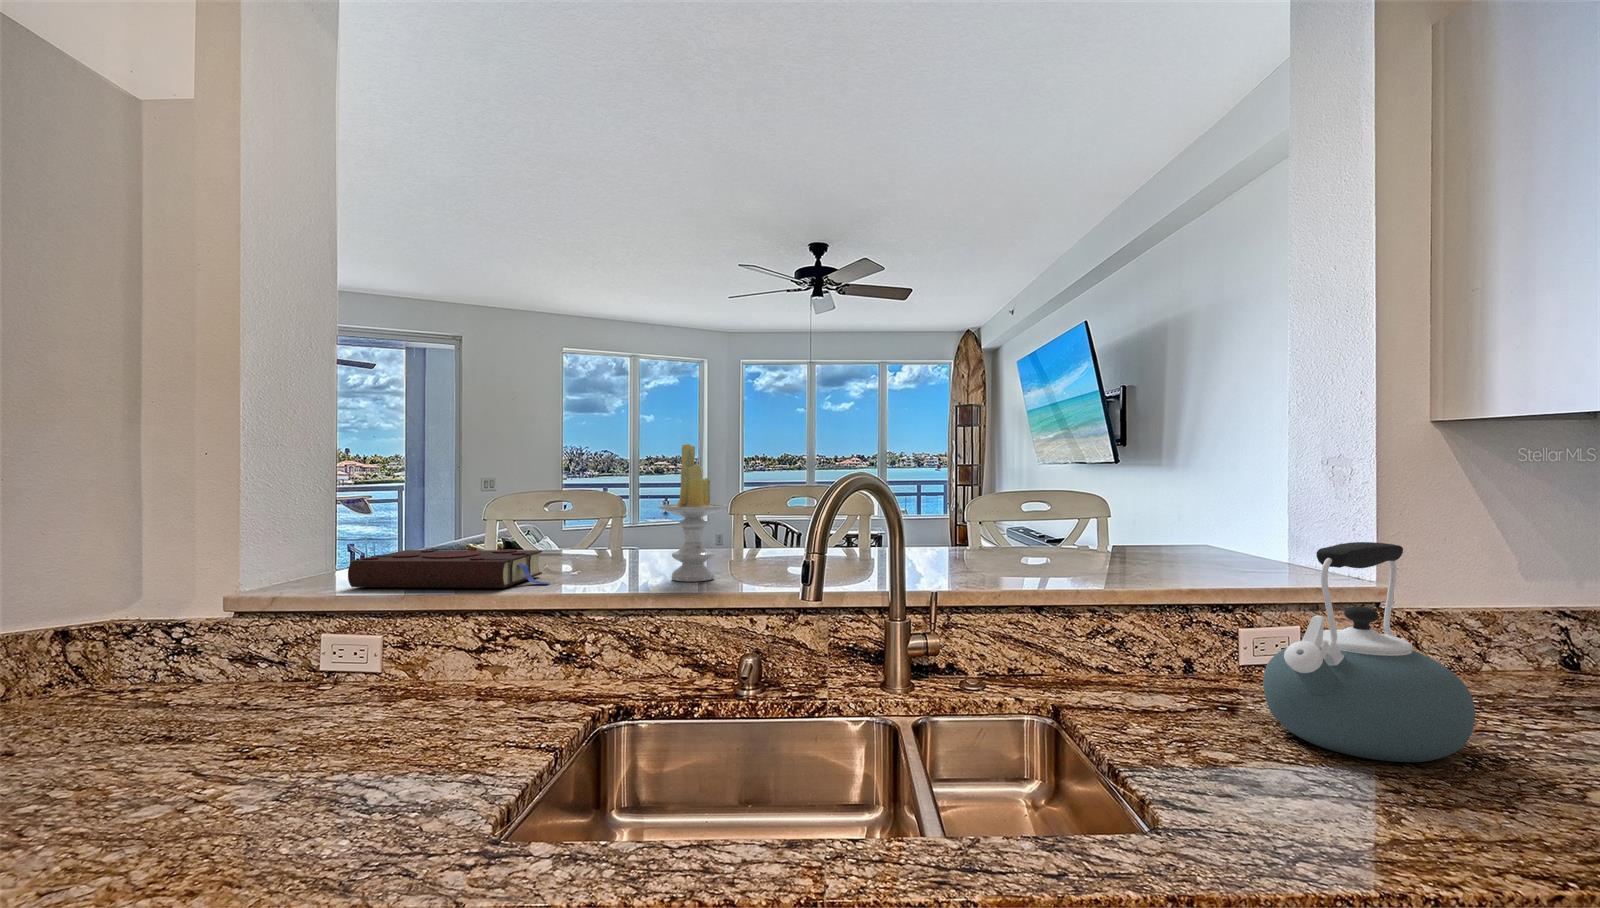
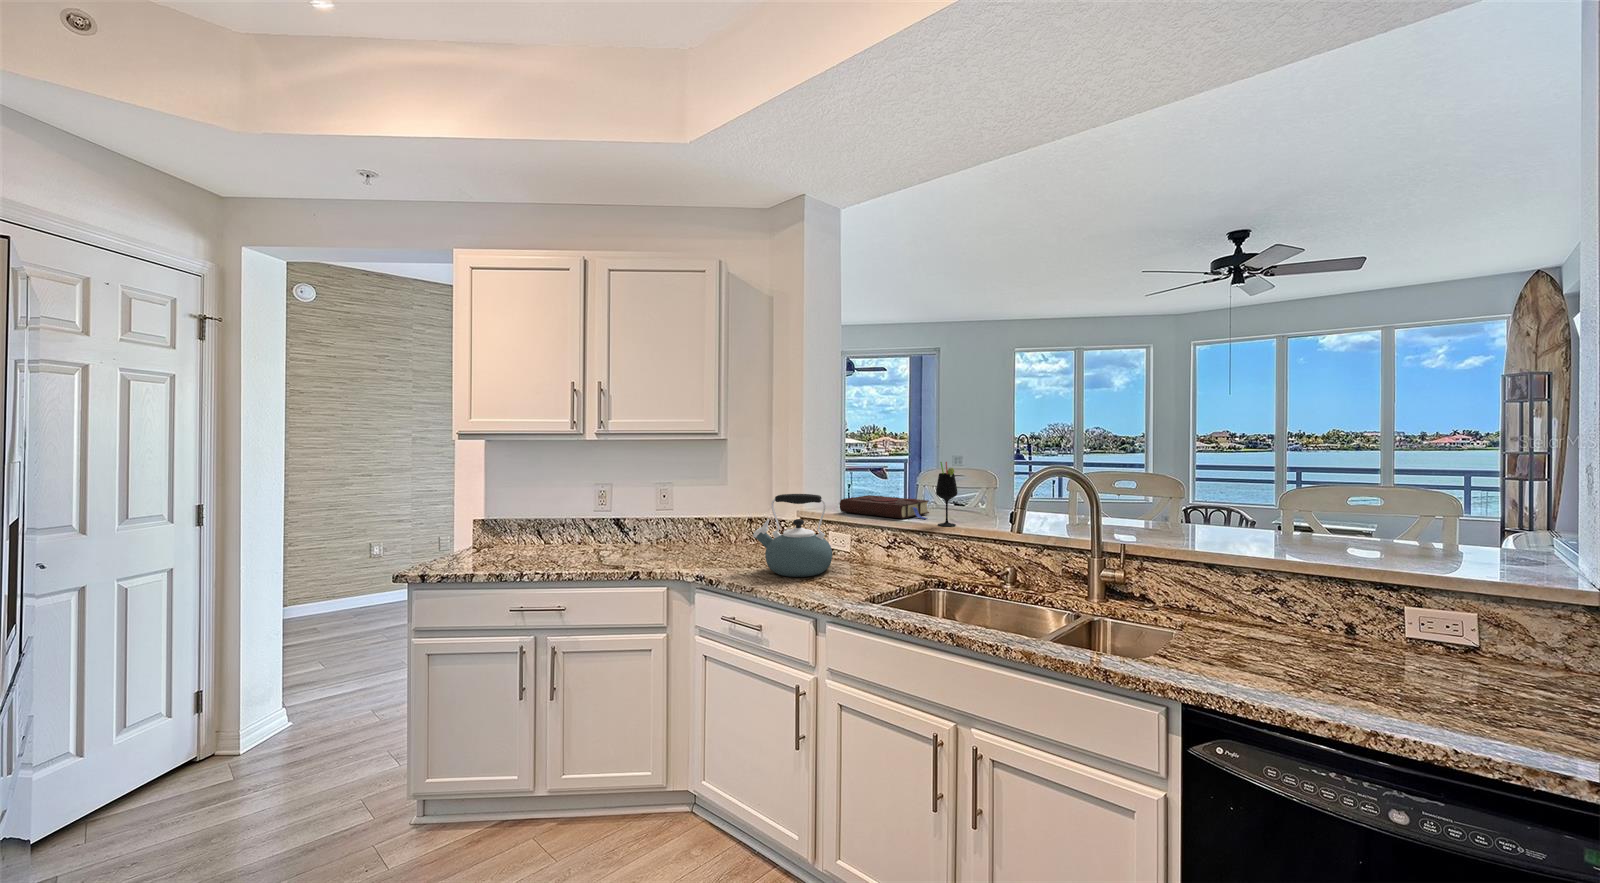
candle: present [659,444,727,581] -> none [984,444,1026,525]
wine glass: none [583,470,624,592] -> present [936,462,957,526]
kettle: present [1263,542,1475,762] -> present [753,494,832,577]

